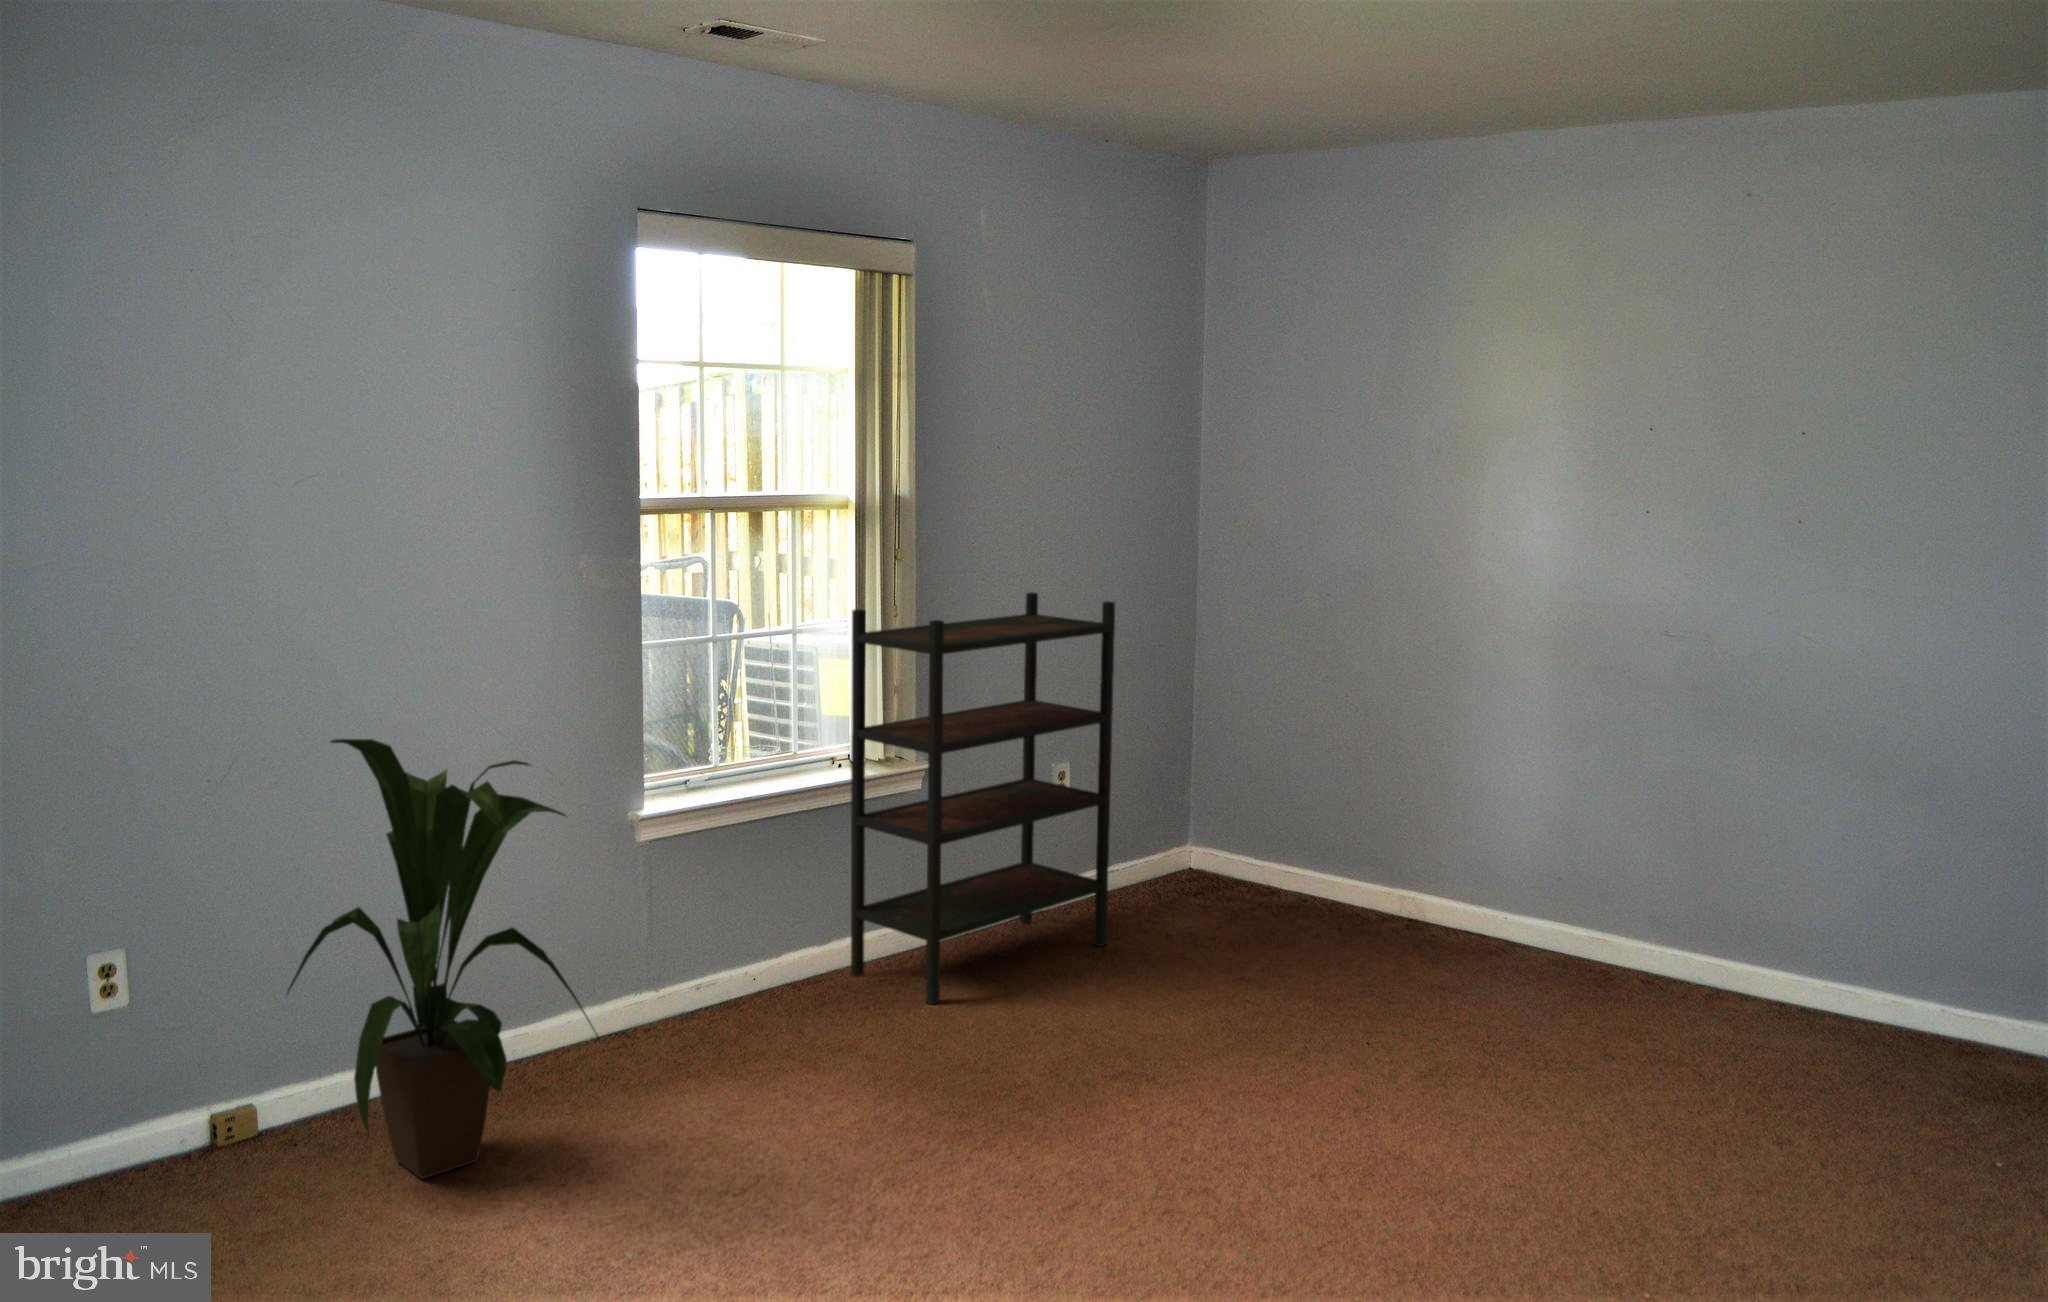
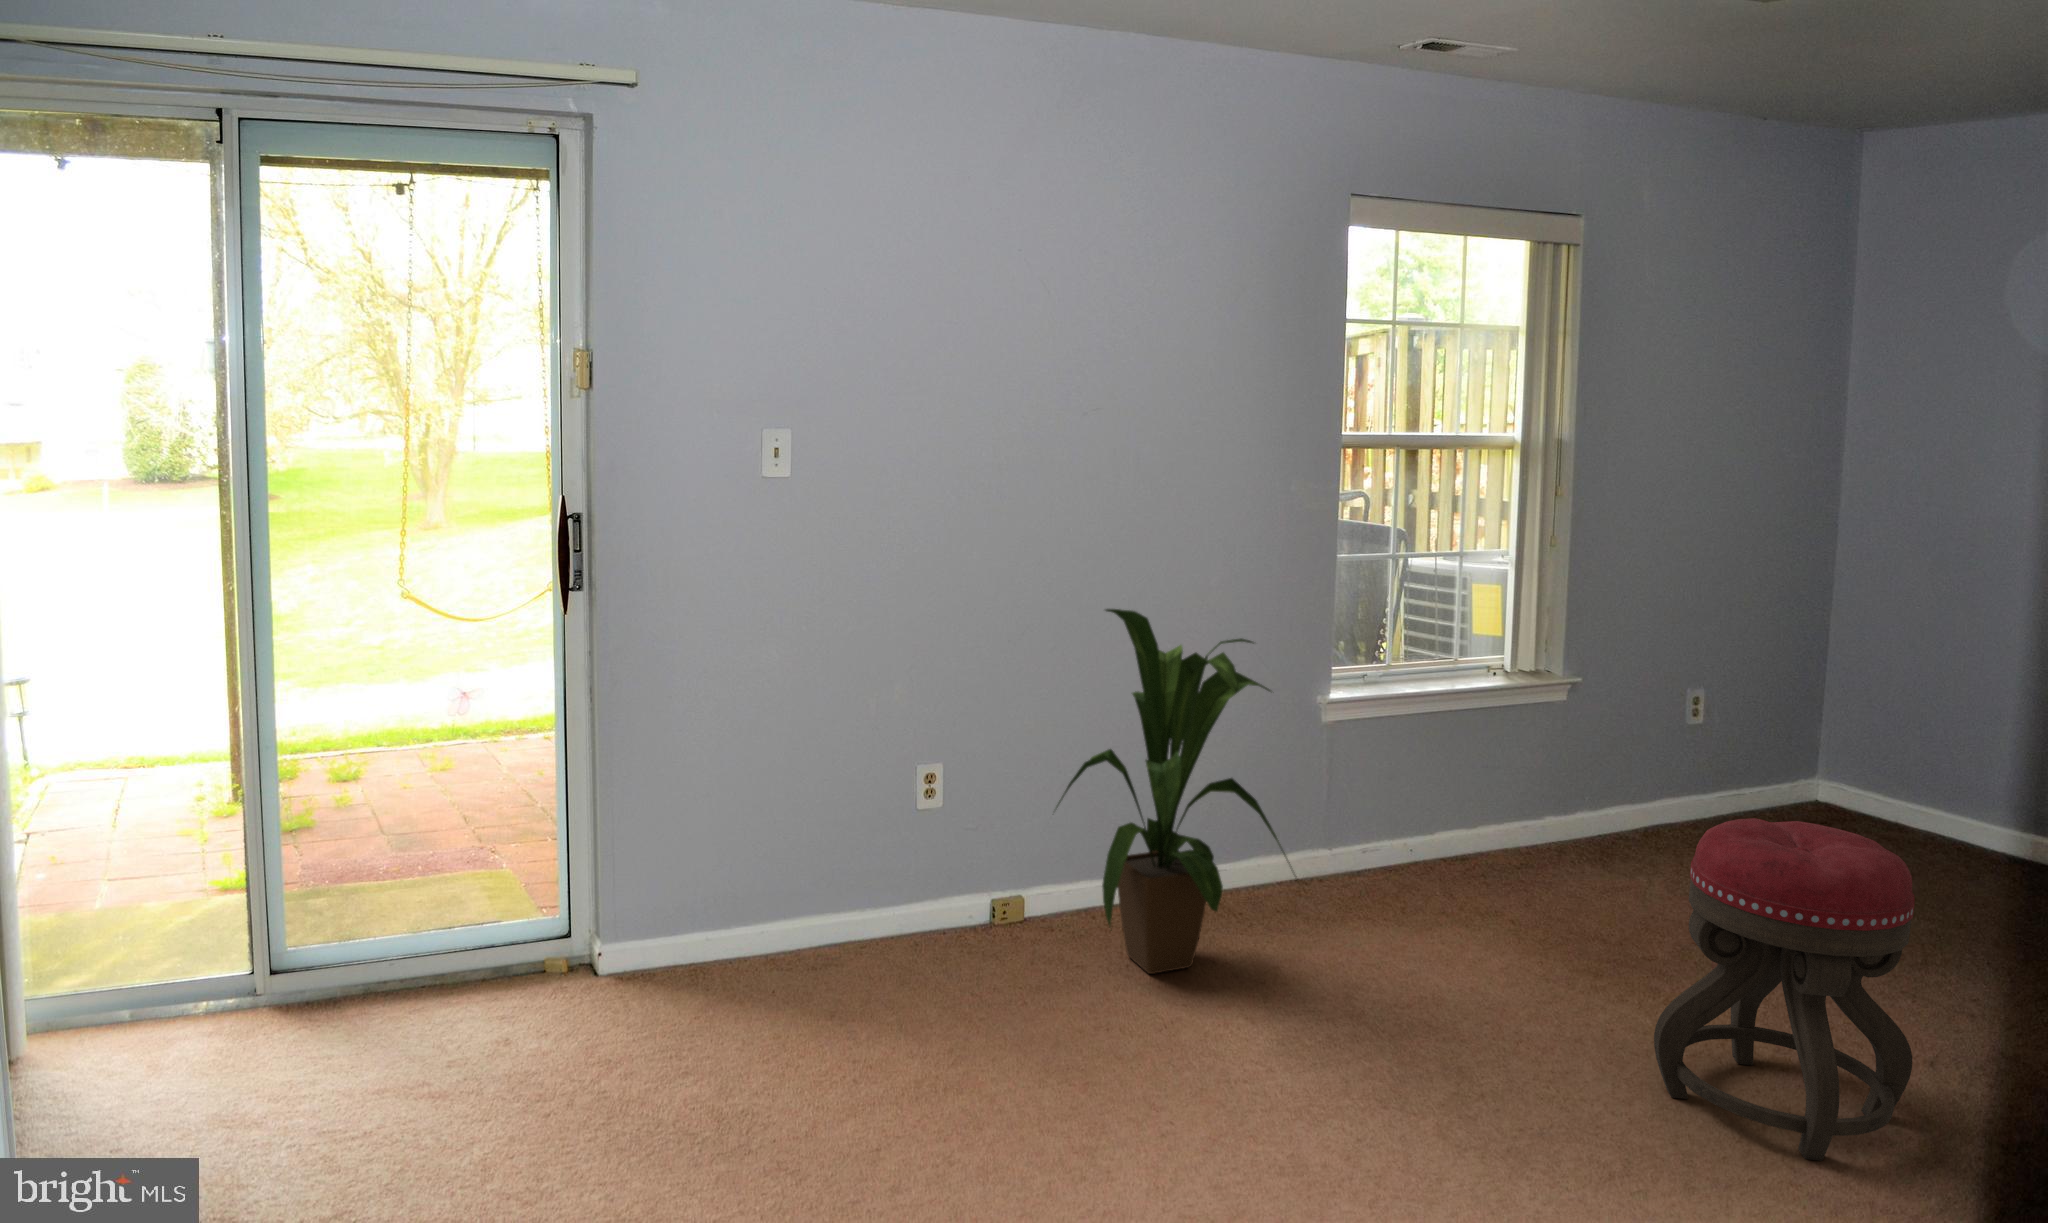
bookshelf: present [851,592,1115,1004] -> none [1493,530,1777,894]
ottoman: none [973,910,1205,1253] -> present [1654,818,1915,1161]

